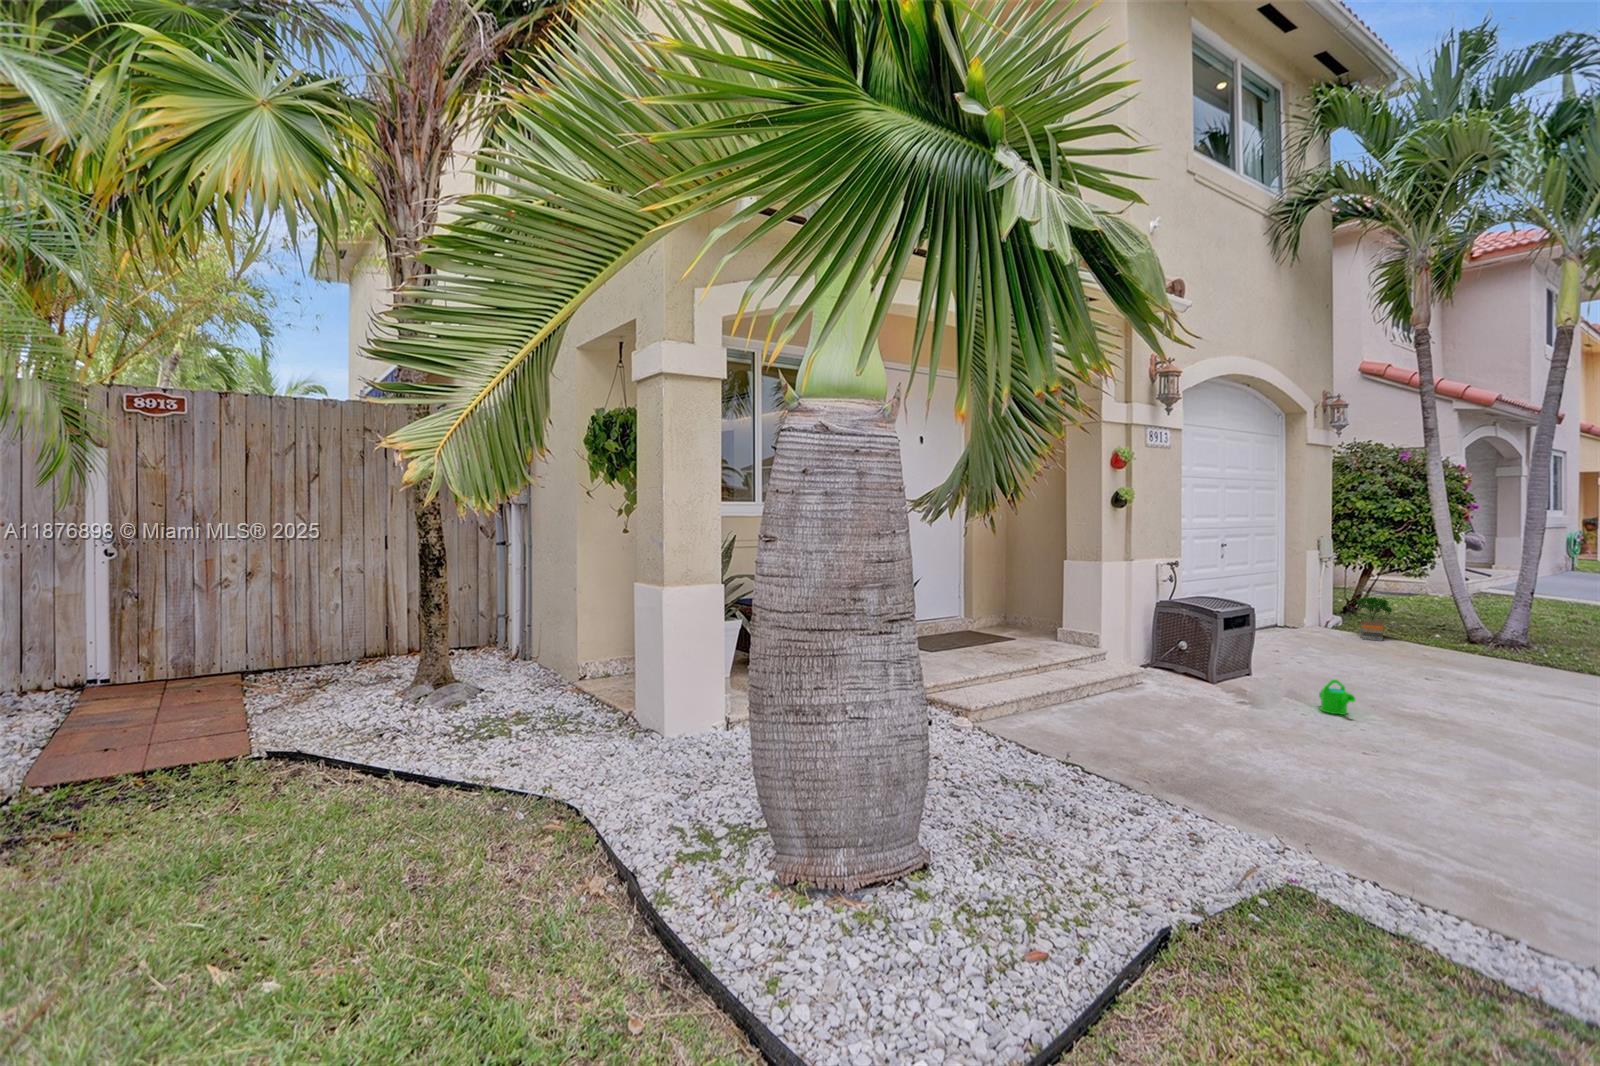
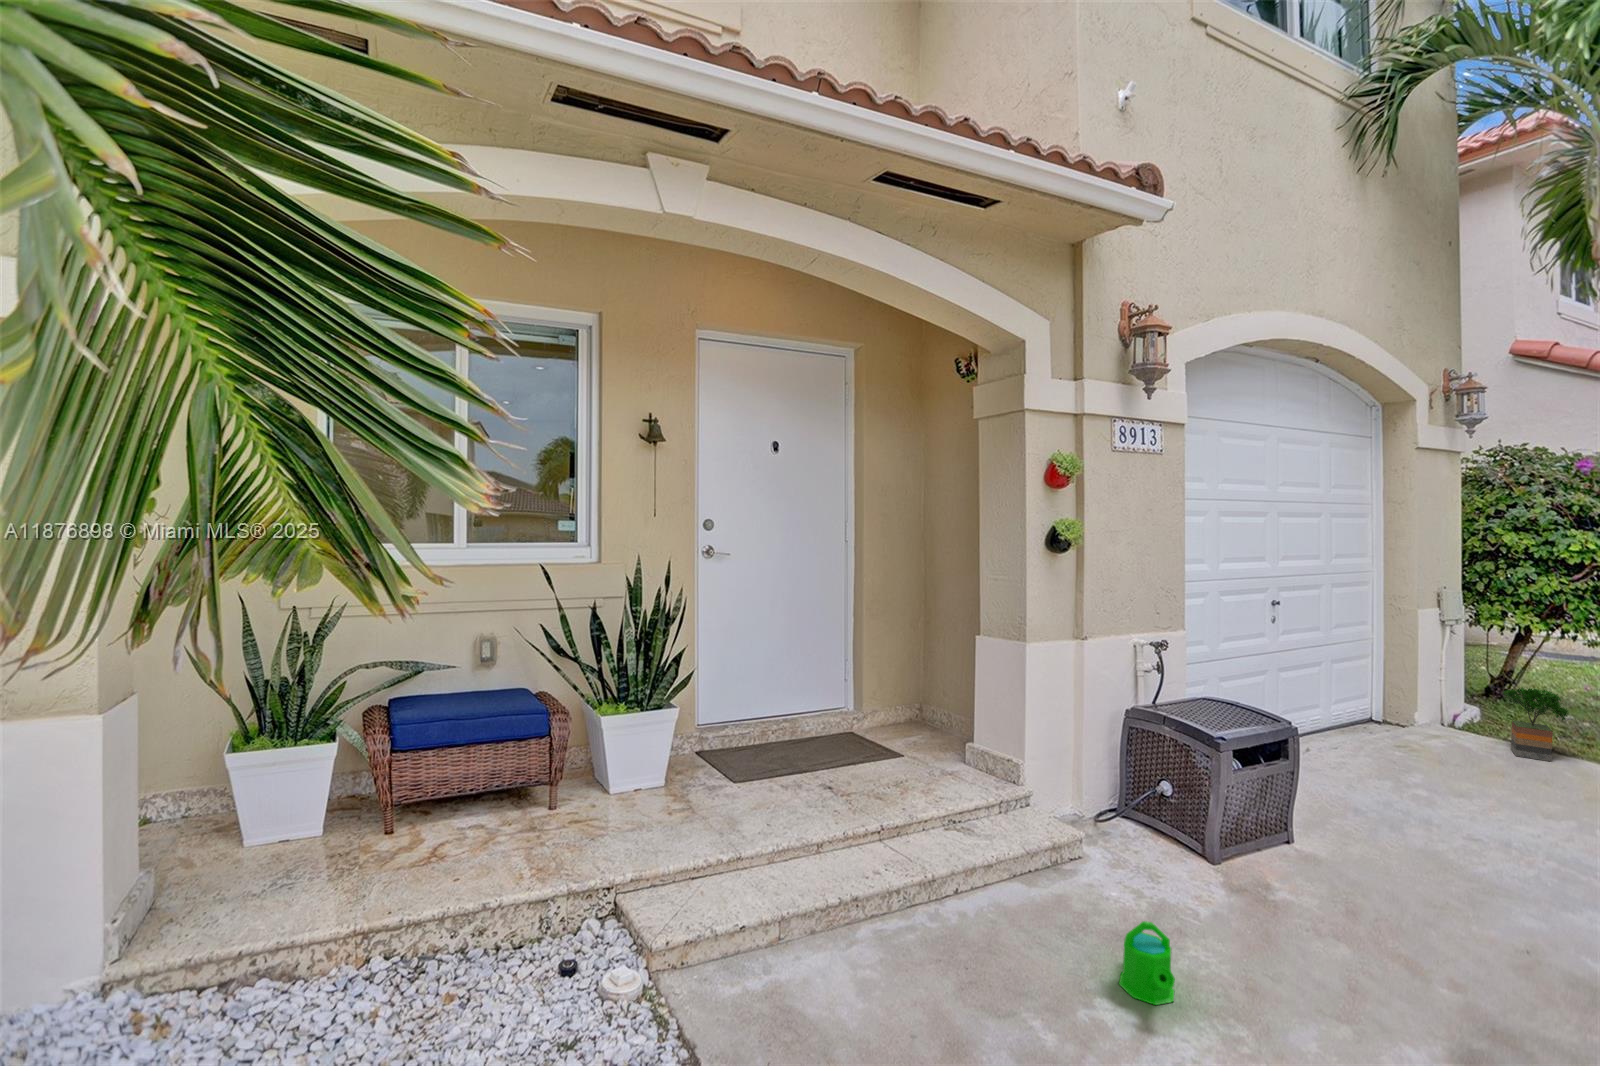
watering can: present [1319,679,1355,715] -> present [1119,921,1175,1005]

